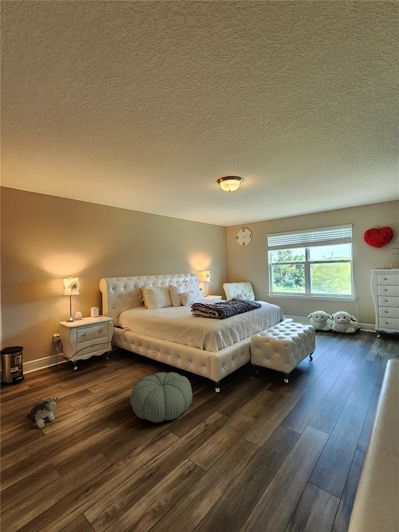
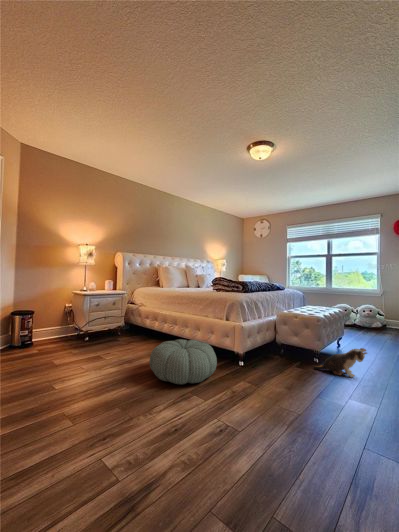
plush toy: present [27,397,58,428] -> present [314,348,367,377]

